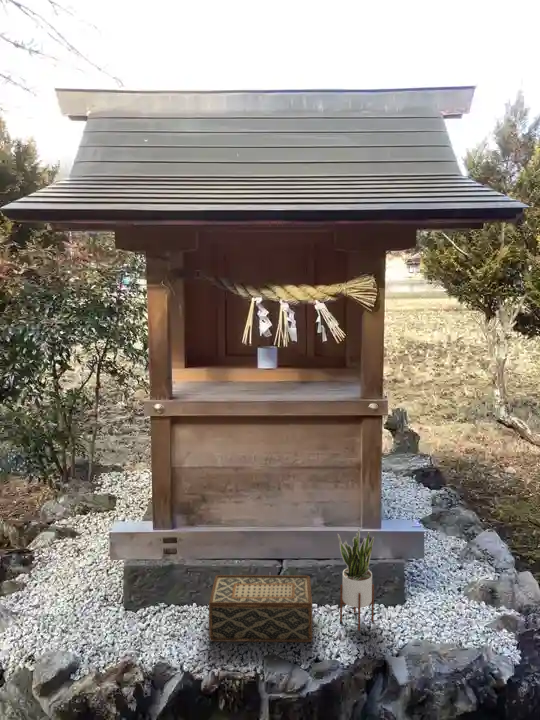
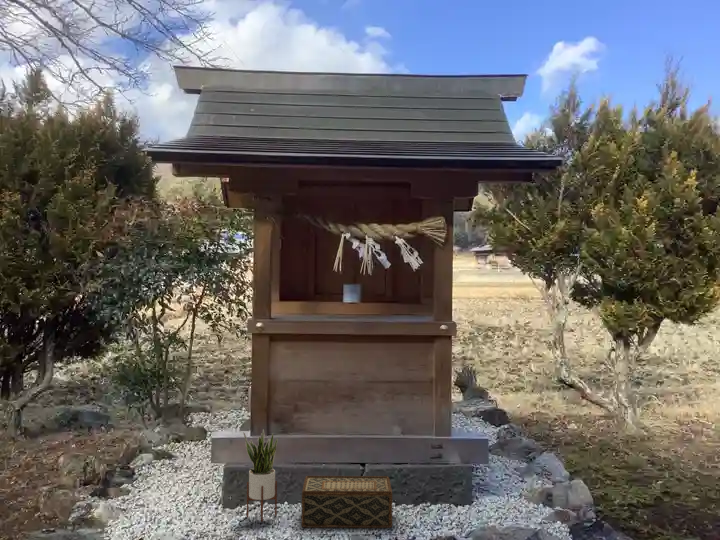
potted plant: present [338,528,374,631] -> present [243,429,278,521]

